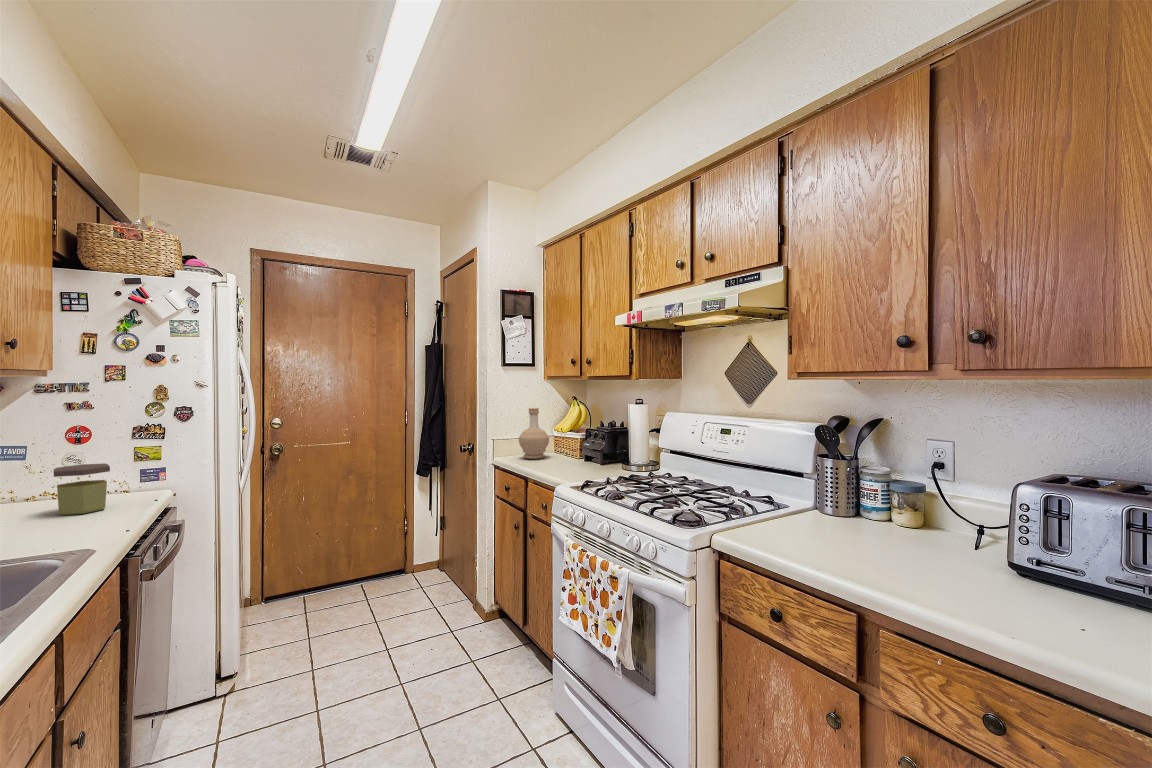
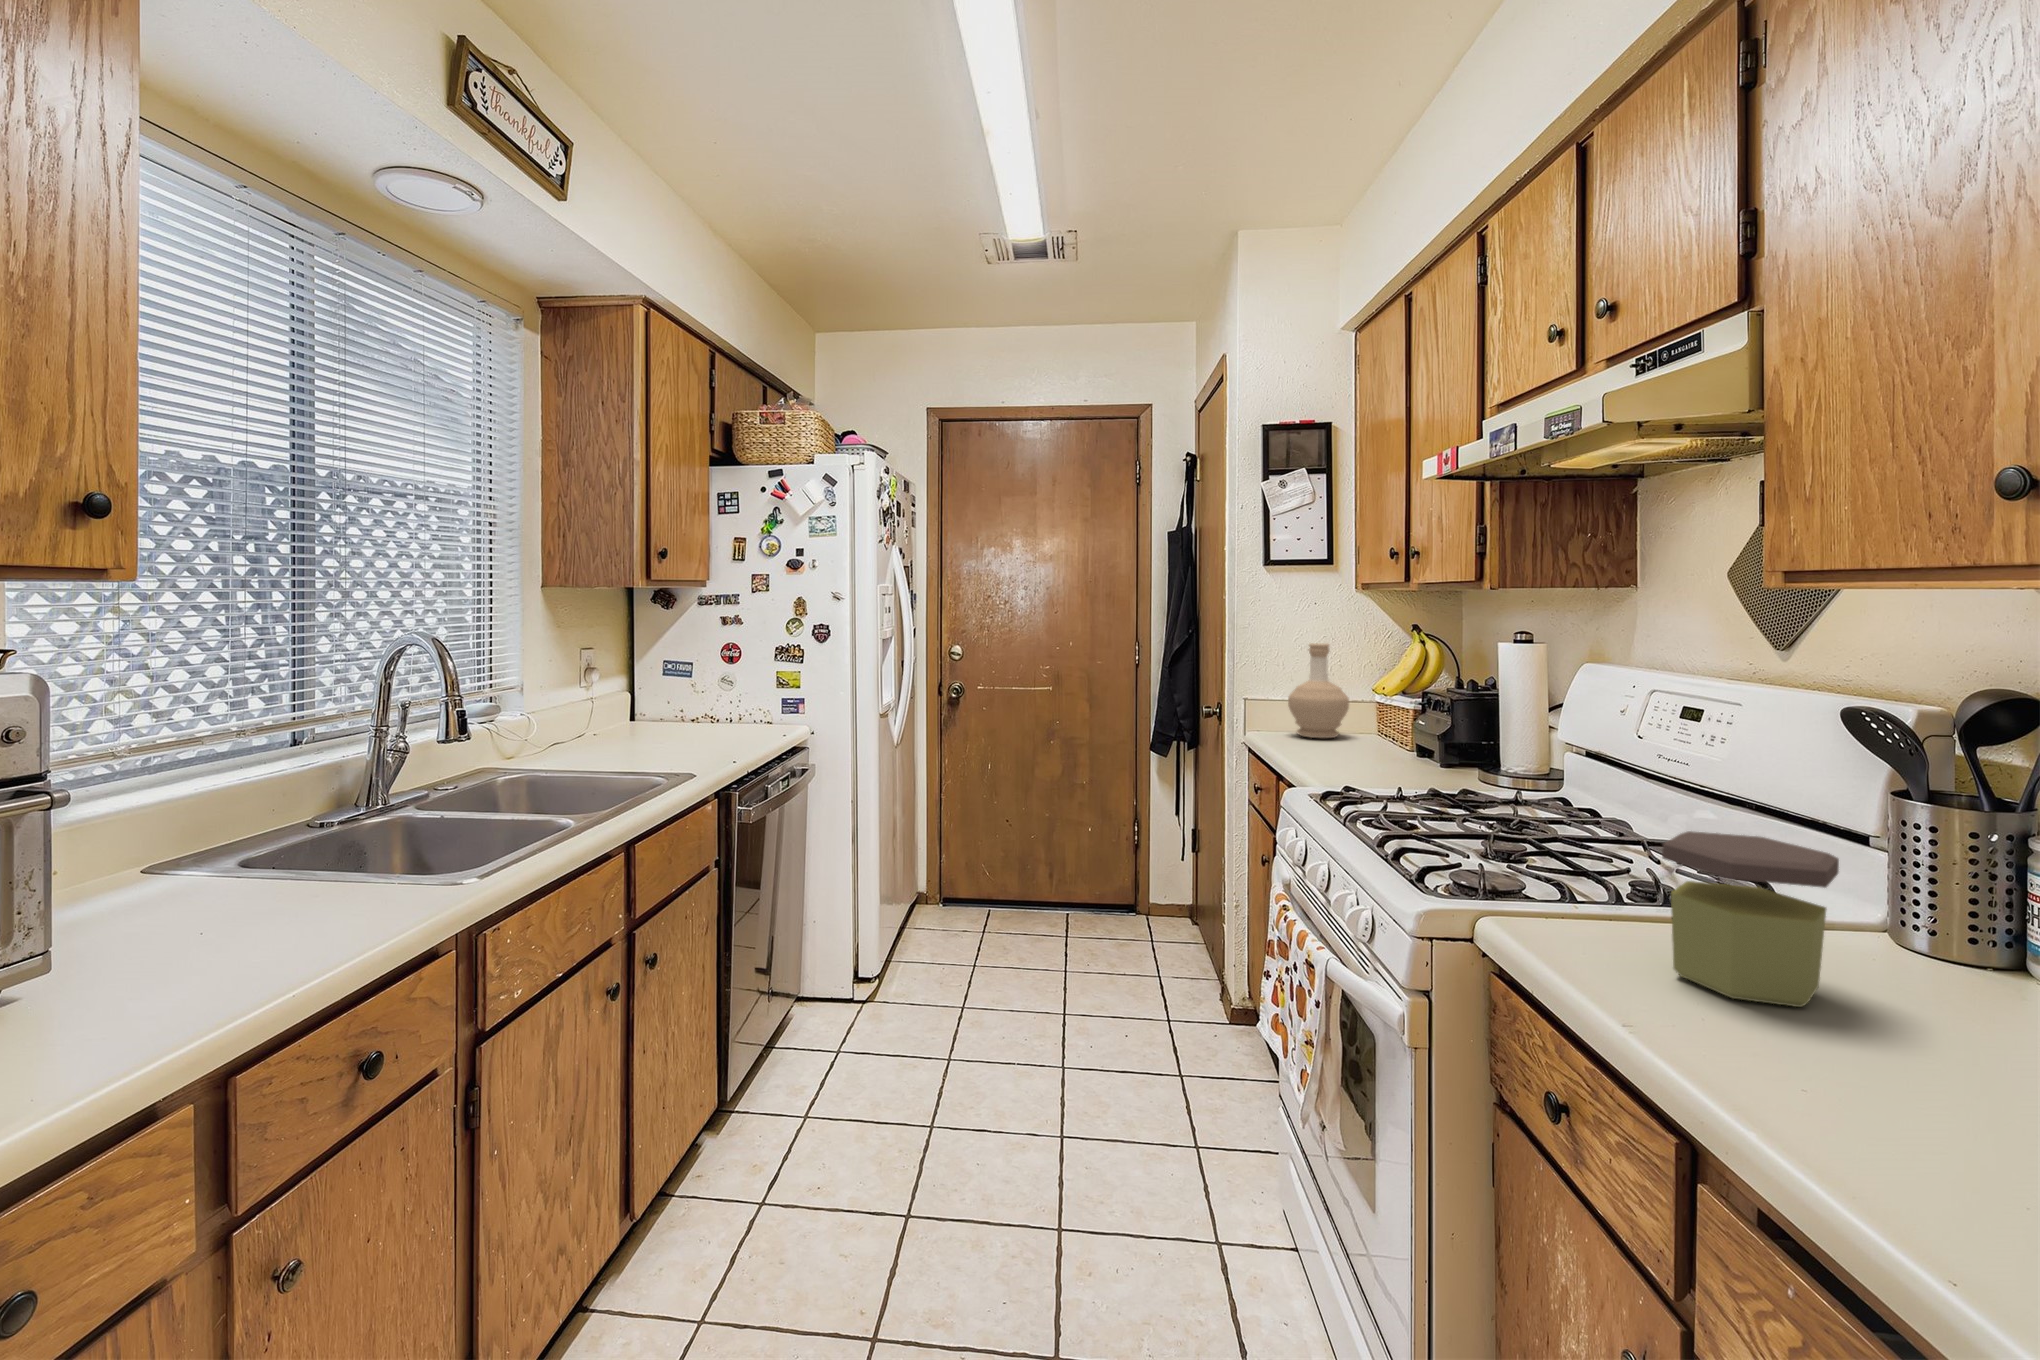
jar: present [54,463,110,515] -> present [1662,831,1839,1007]

